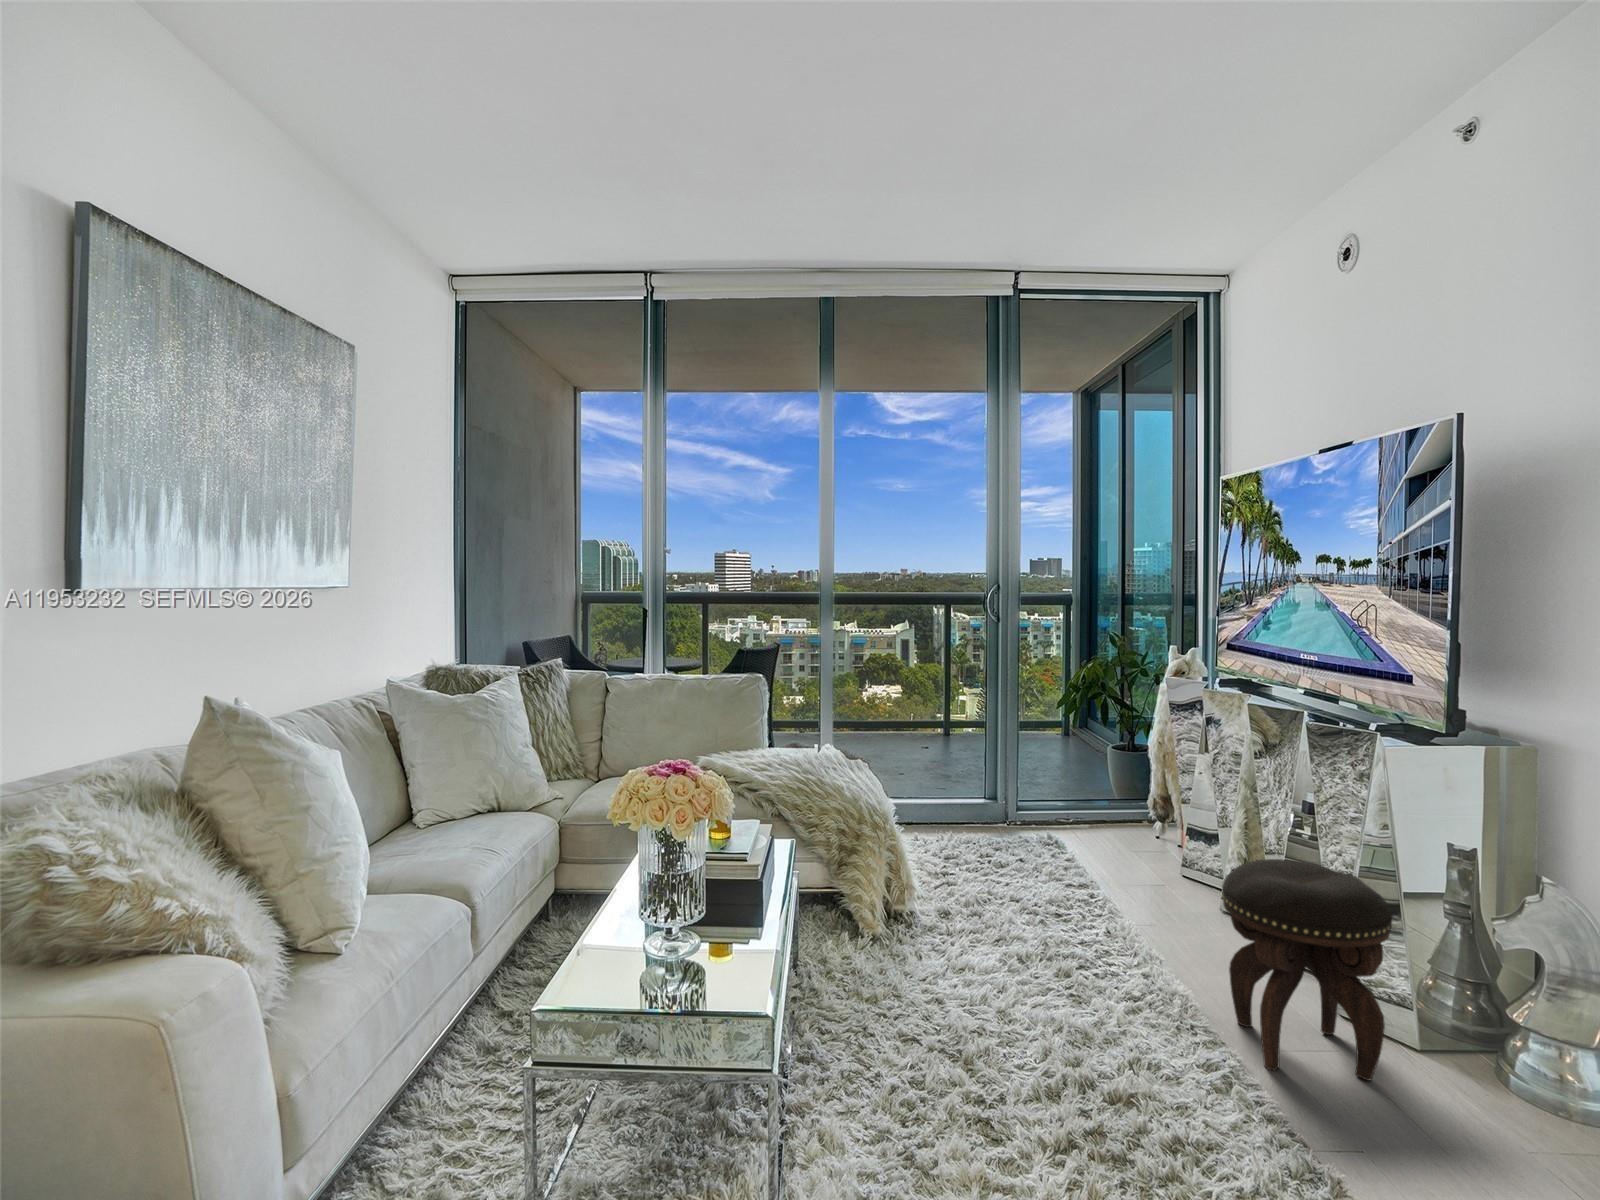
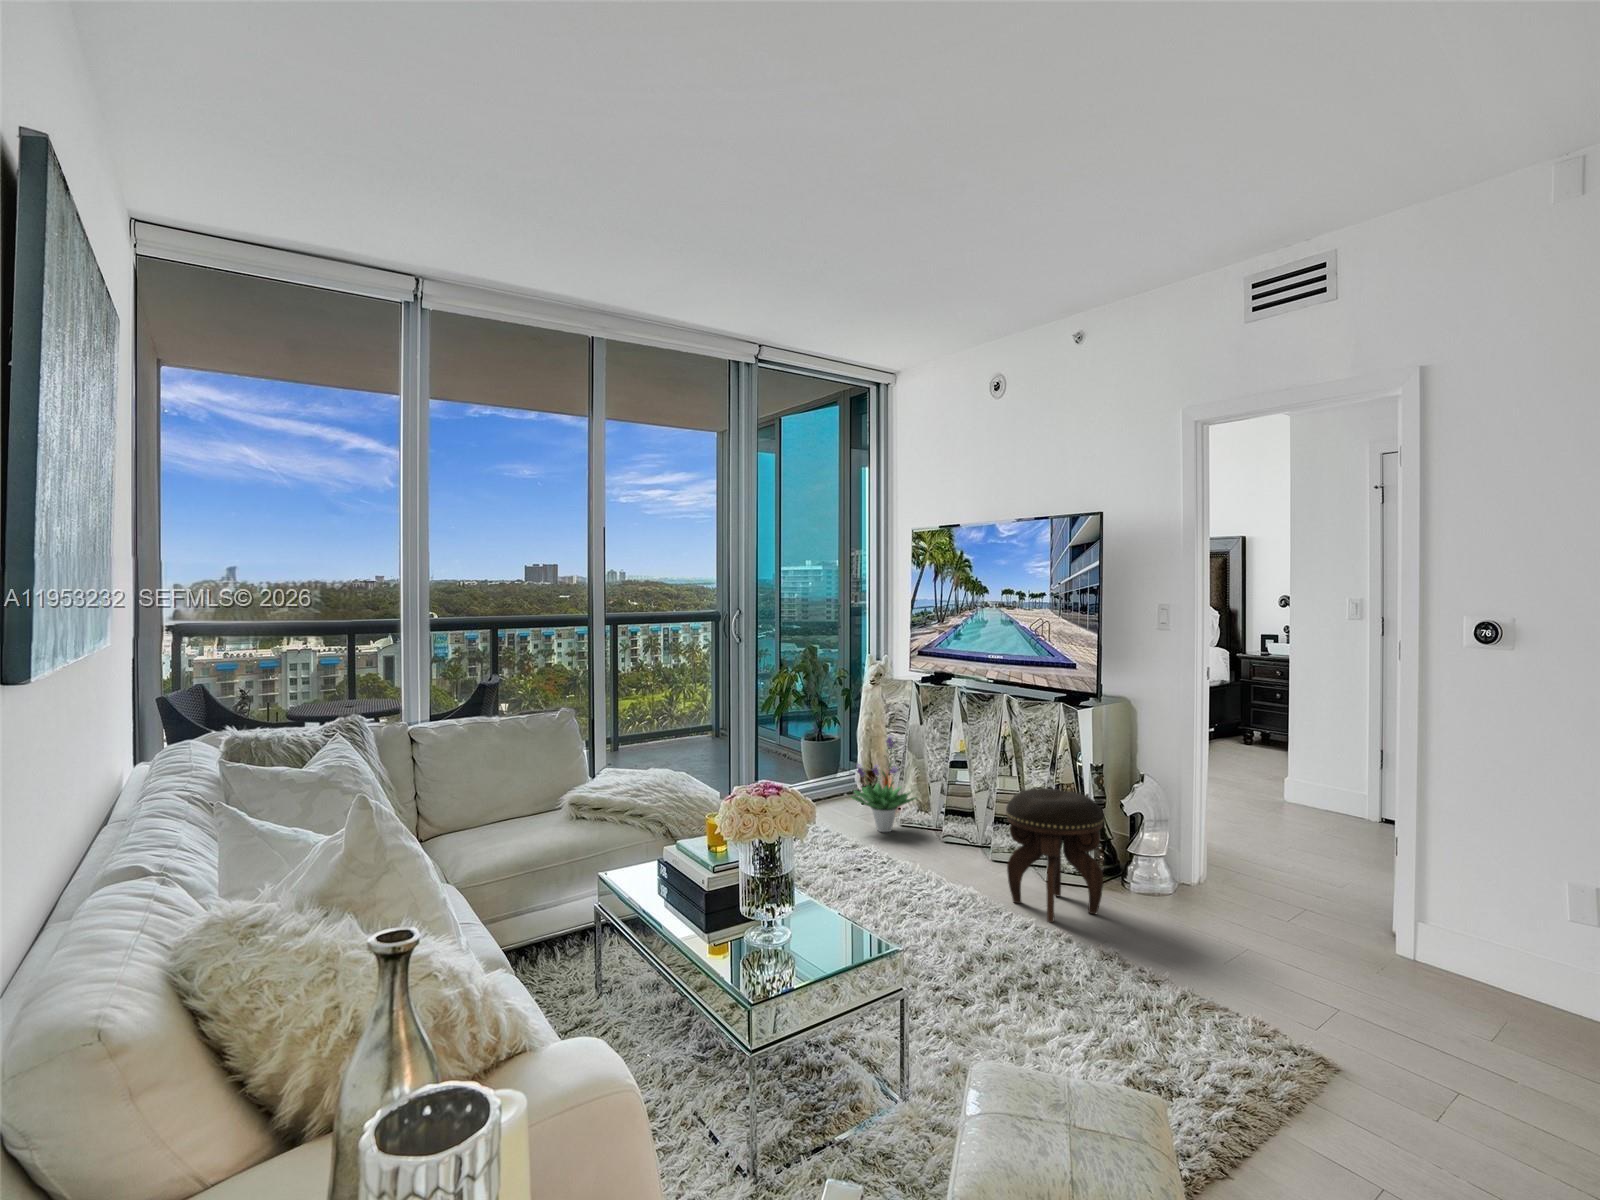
potted plant: none [1099,755,1200,883] -> present [851,736,917,832]

